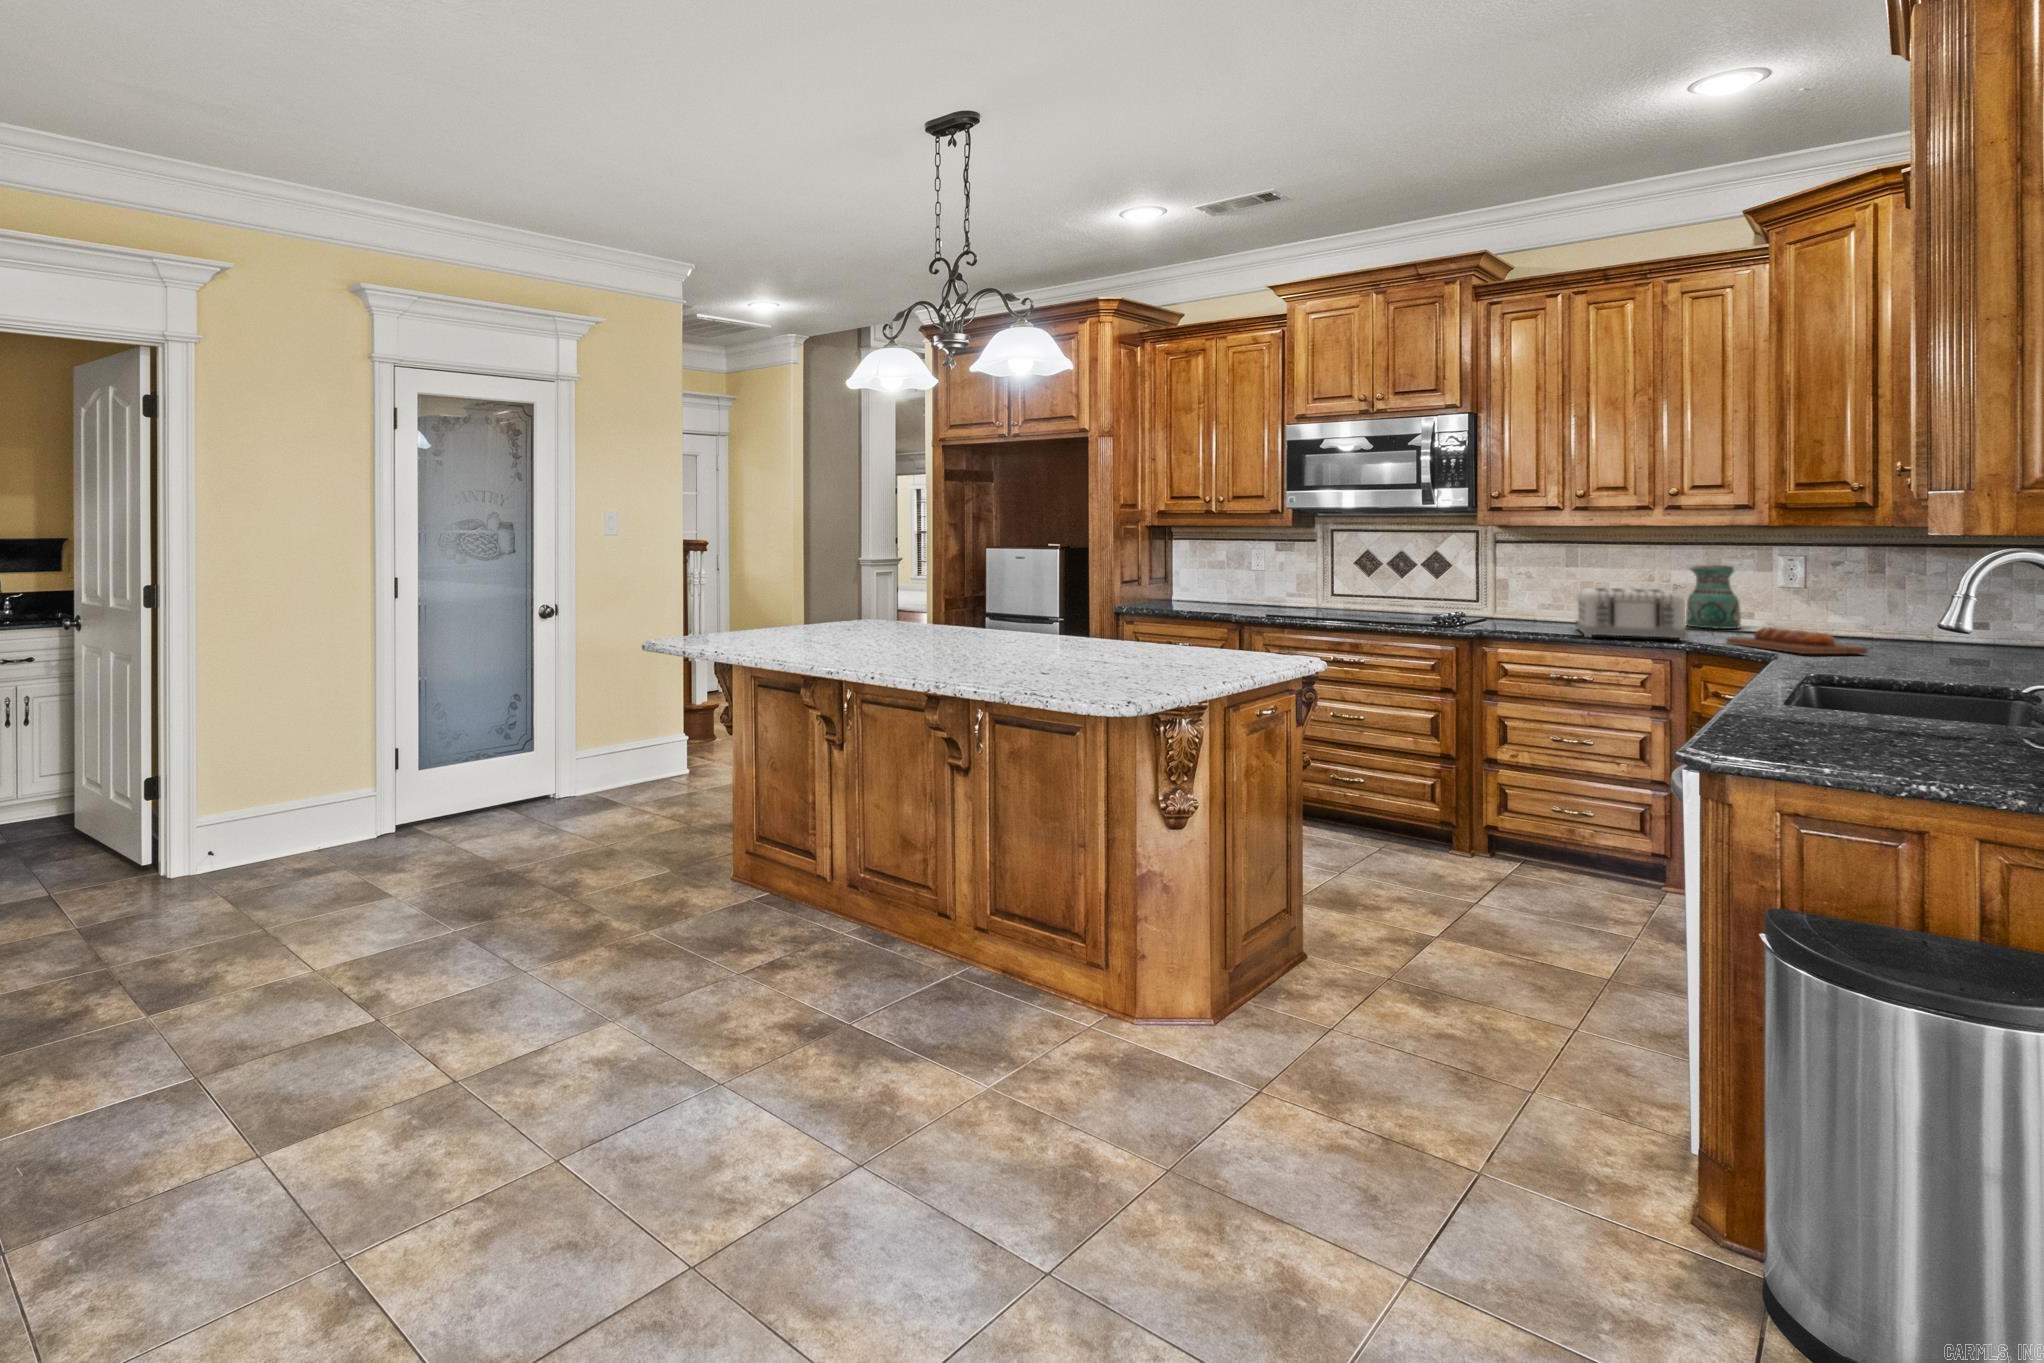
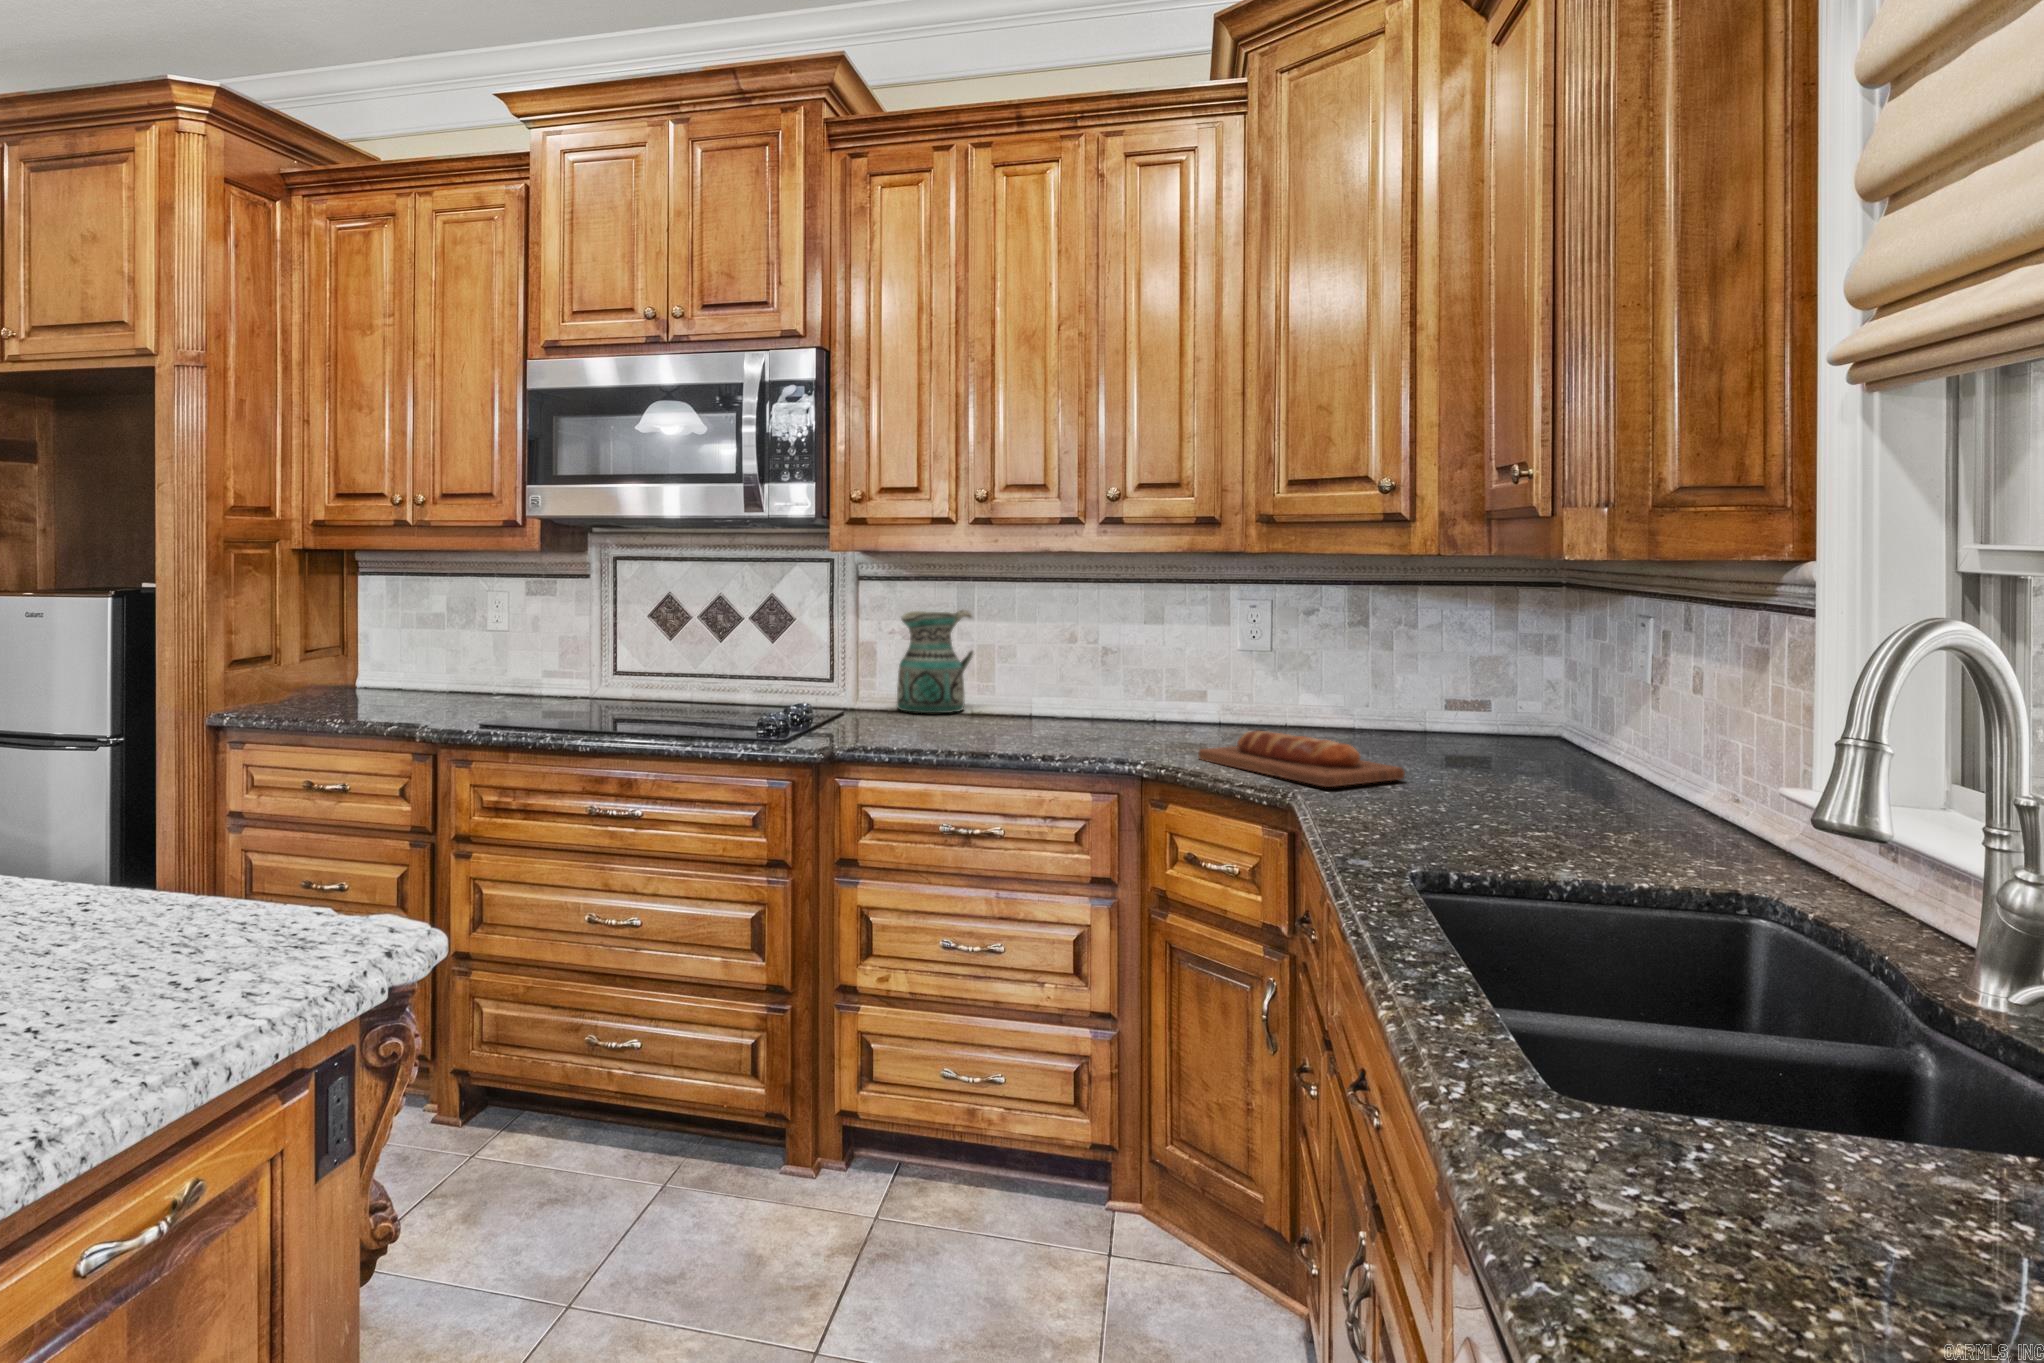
ceramic pitcher: present [1686,565,1741,629] -> present [897,610,973,713]
toaster: present [1577,588,1687,641] -> none [978,661,1145,758]

